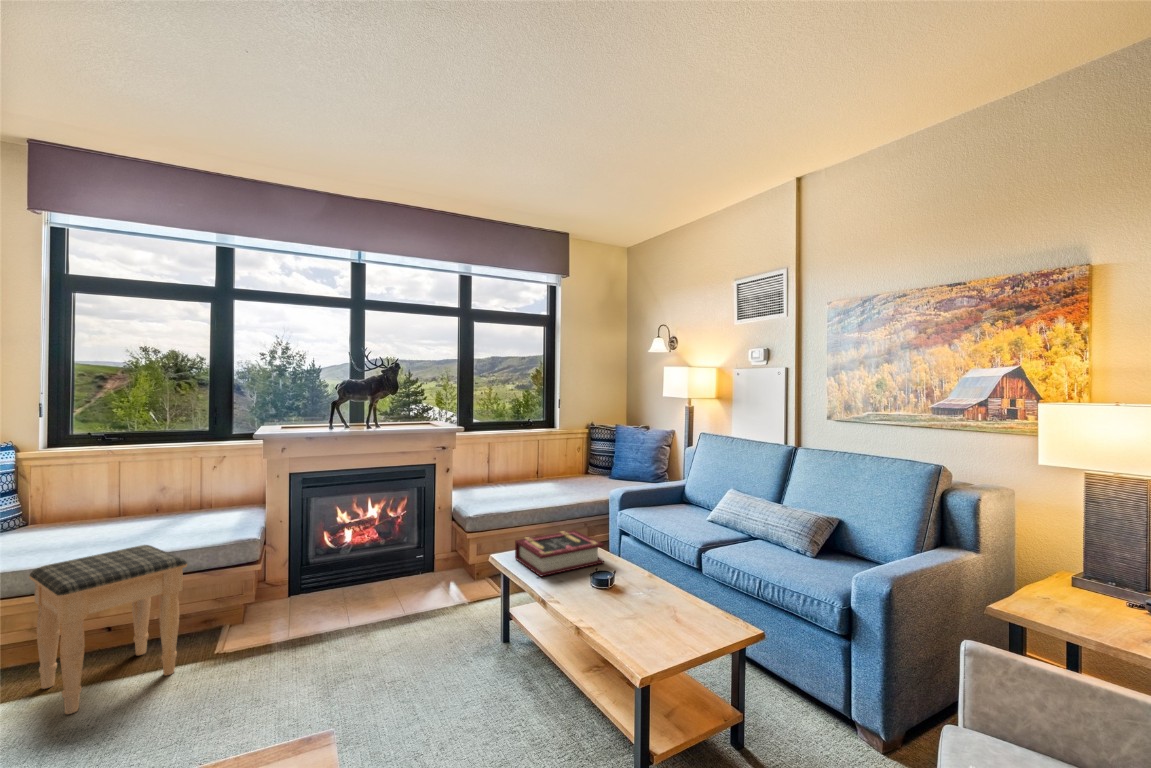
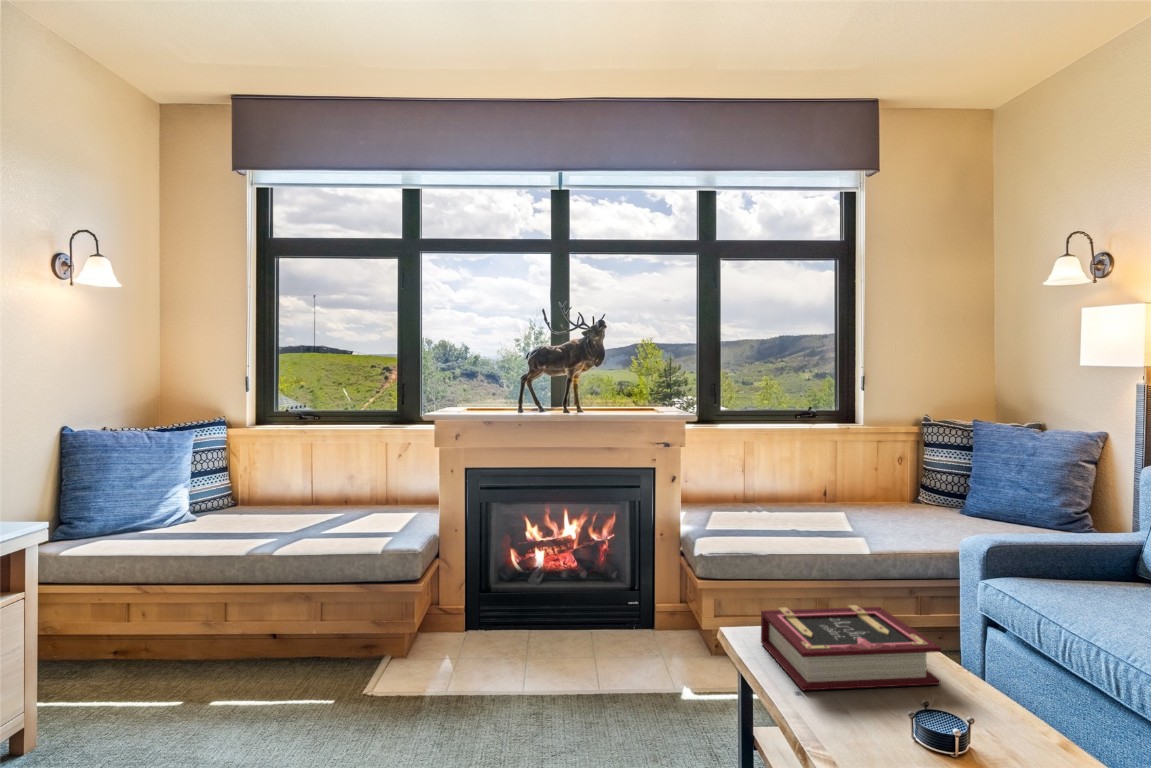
footstool: present [29,545,187,714] -> none [188,544,328,738]

